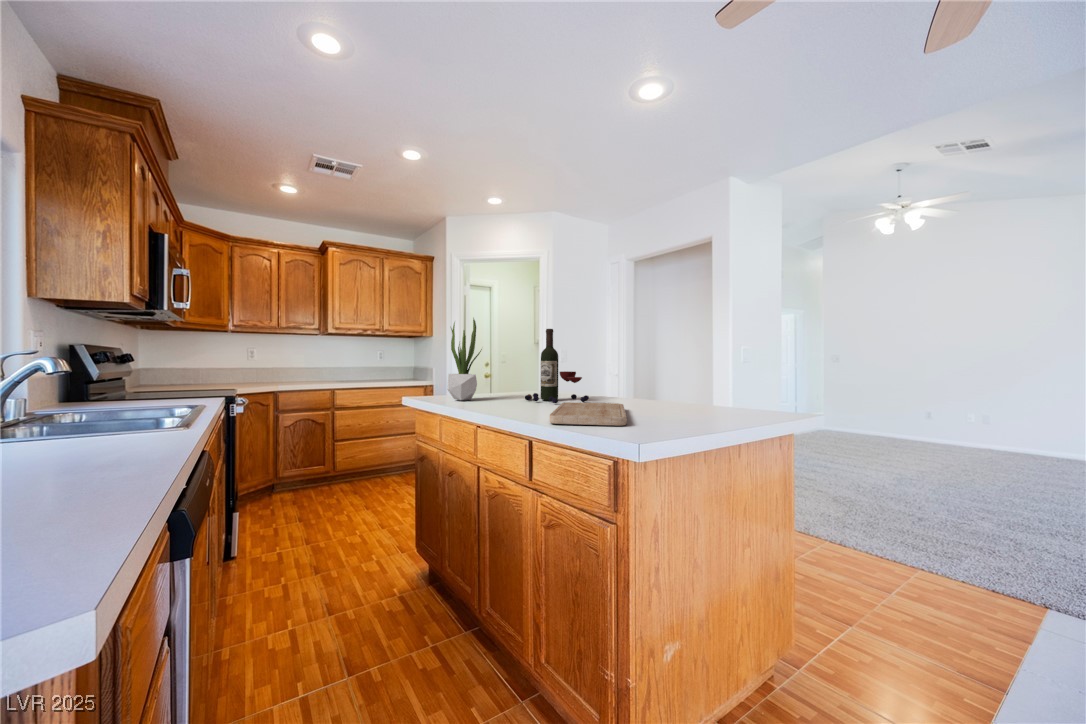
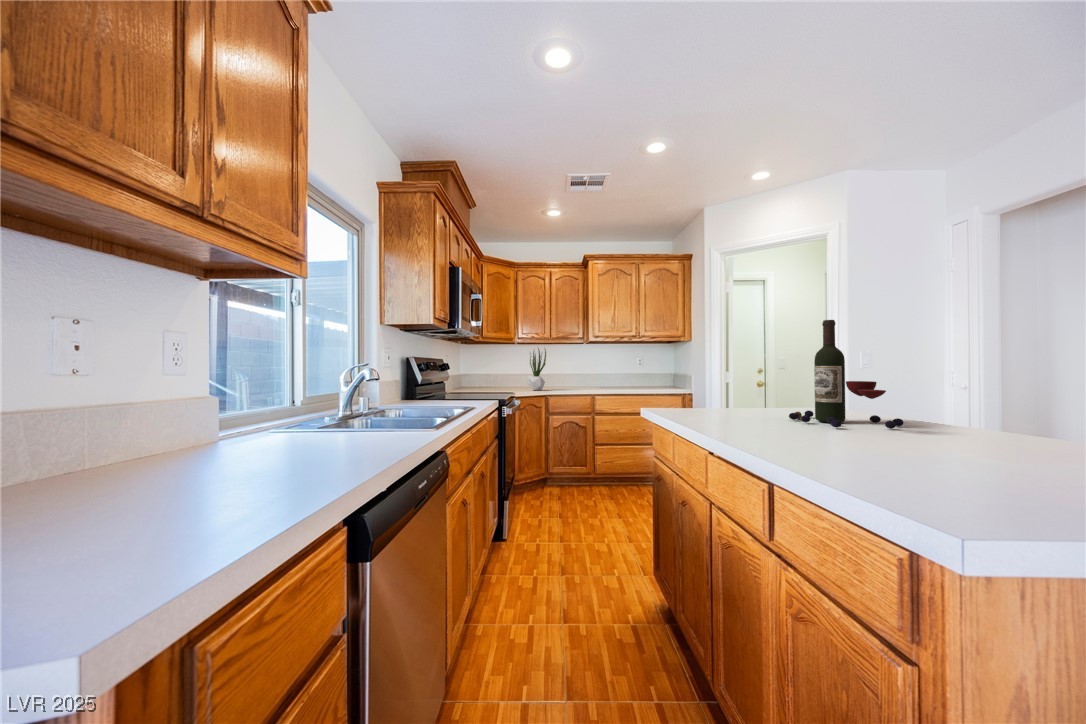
potted plant: present [447,318,482,400] -> present [528,348,546,390]
cutting board: present [550,402,627,426] -> none [806,428,971,480]

